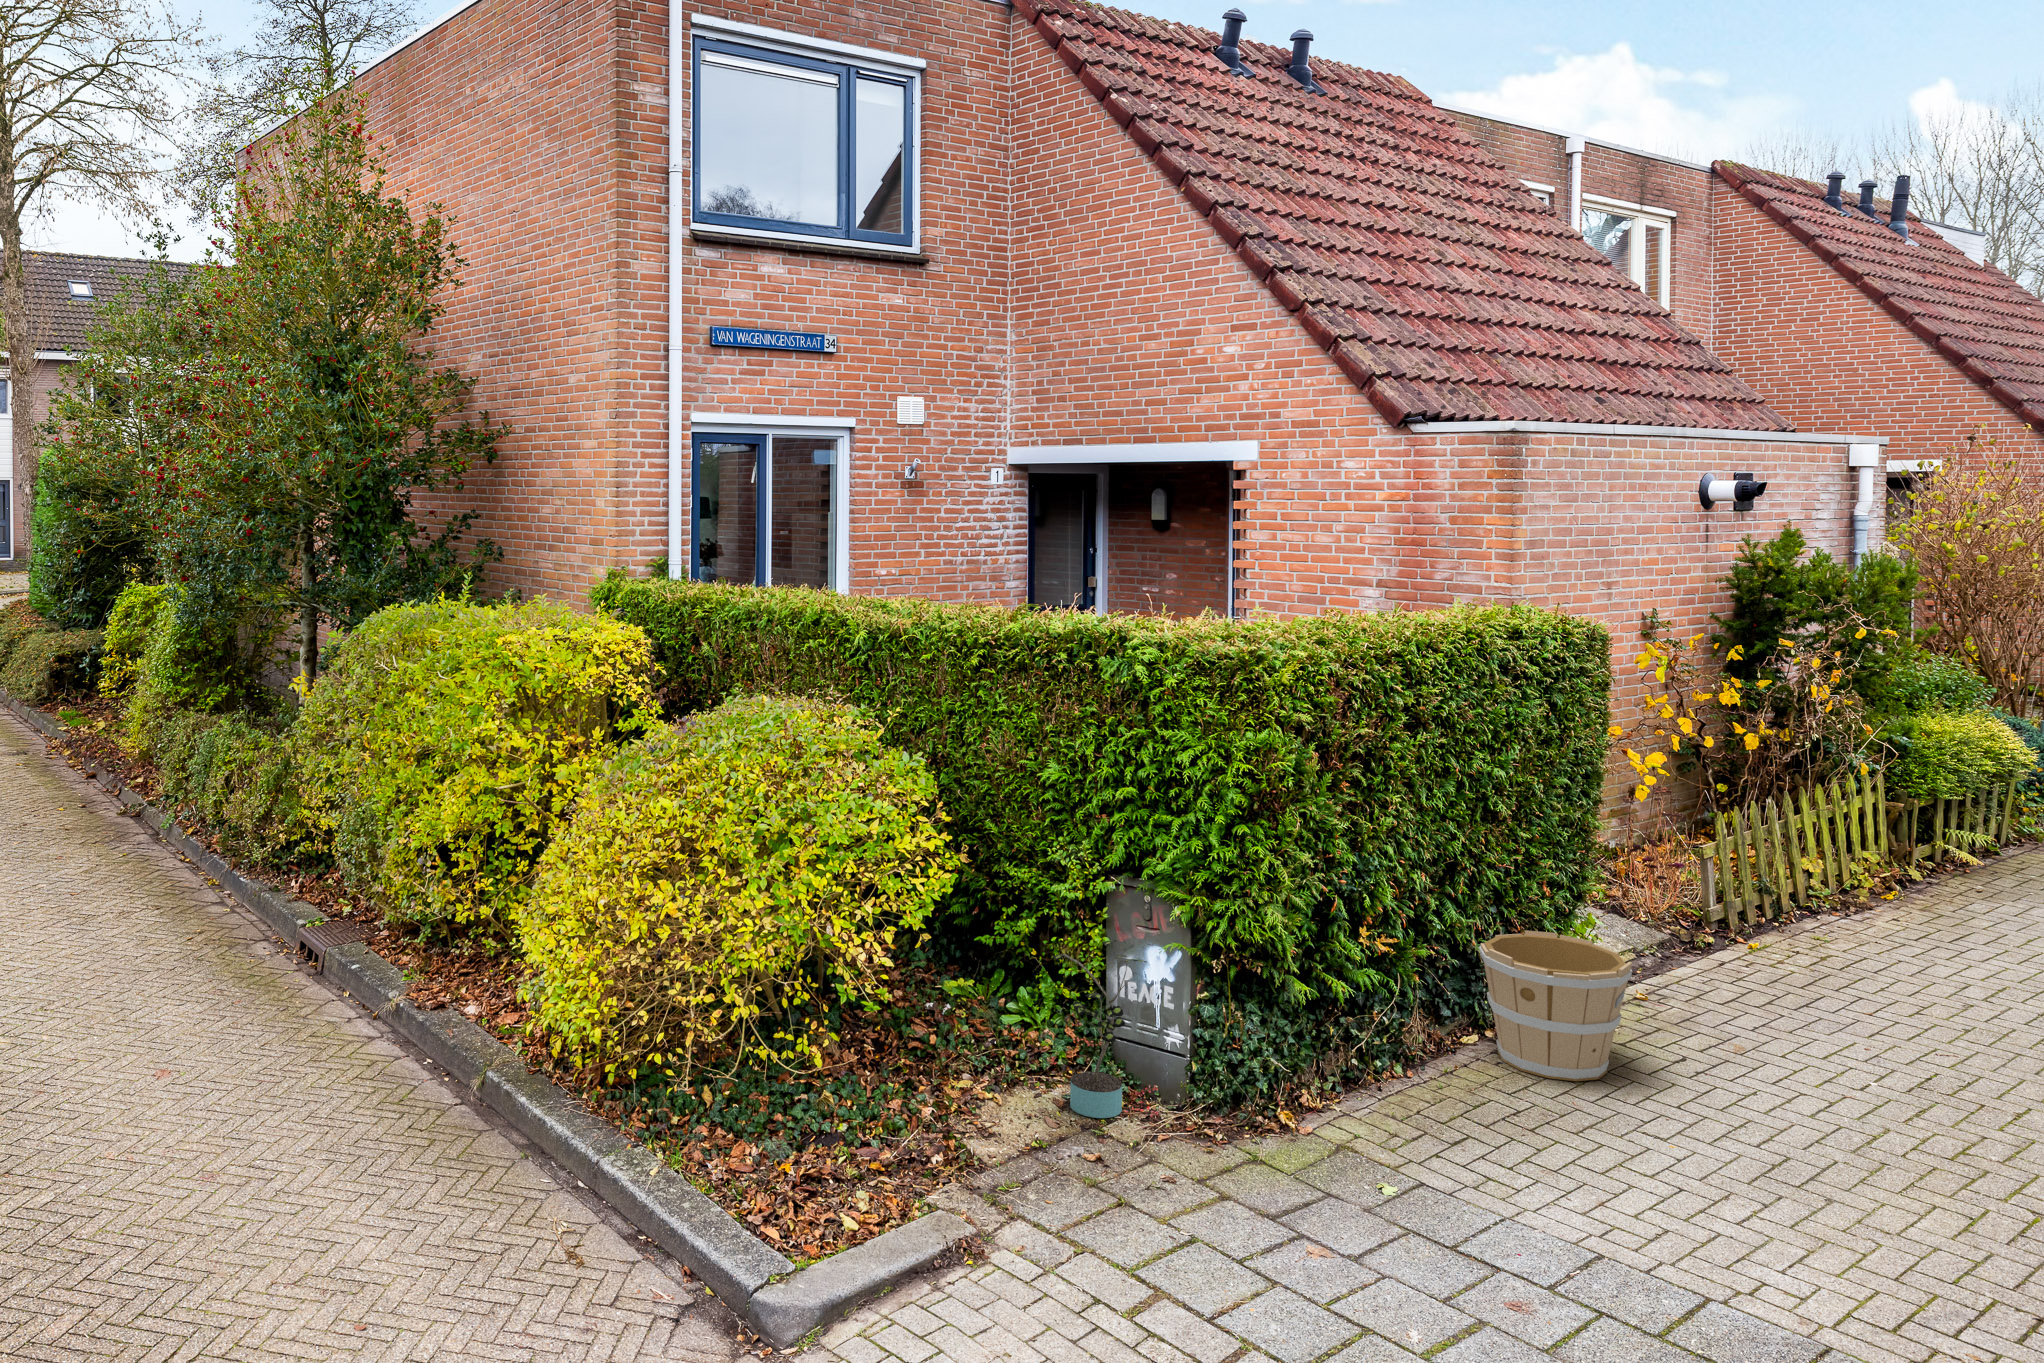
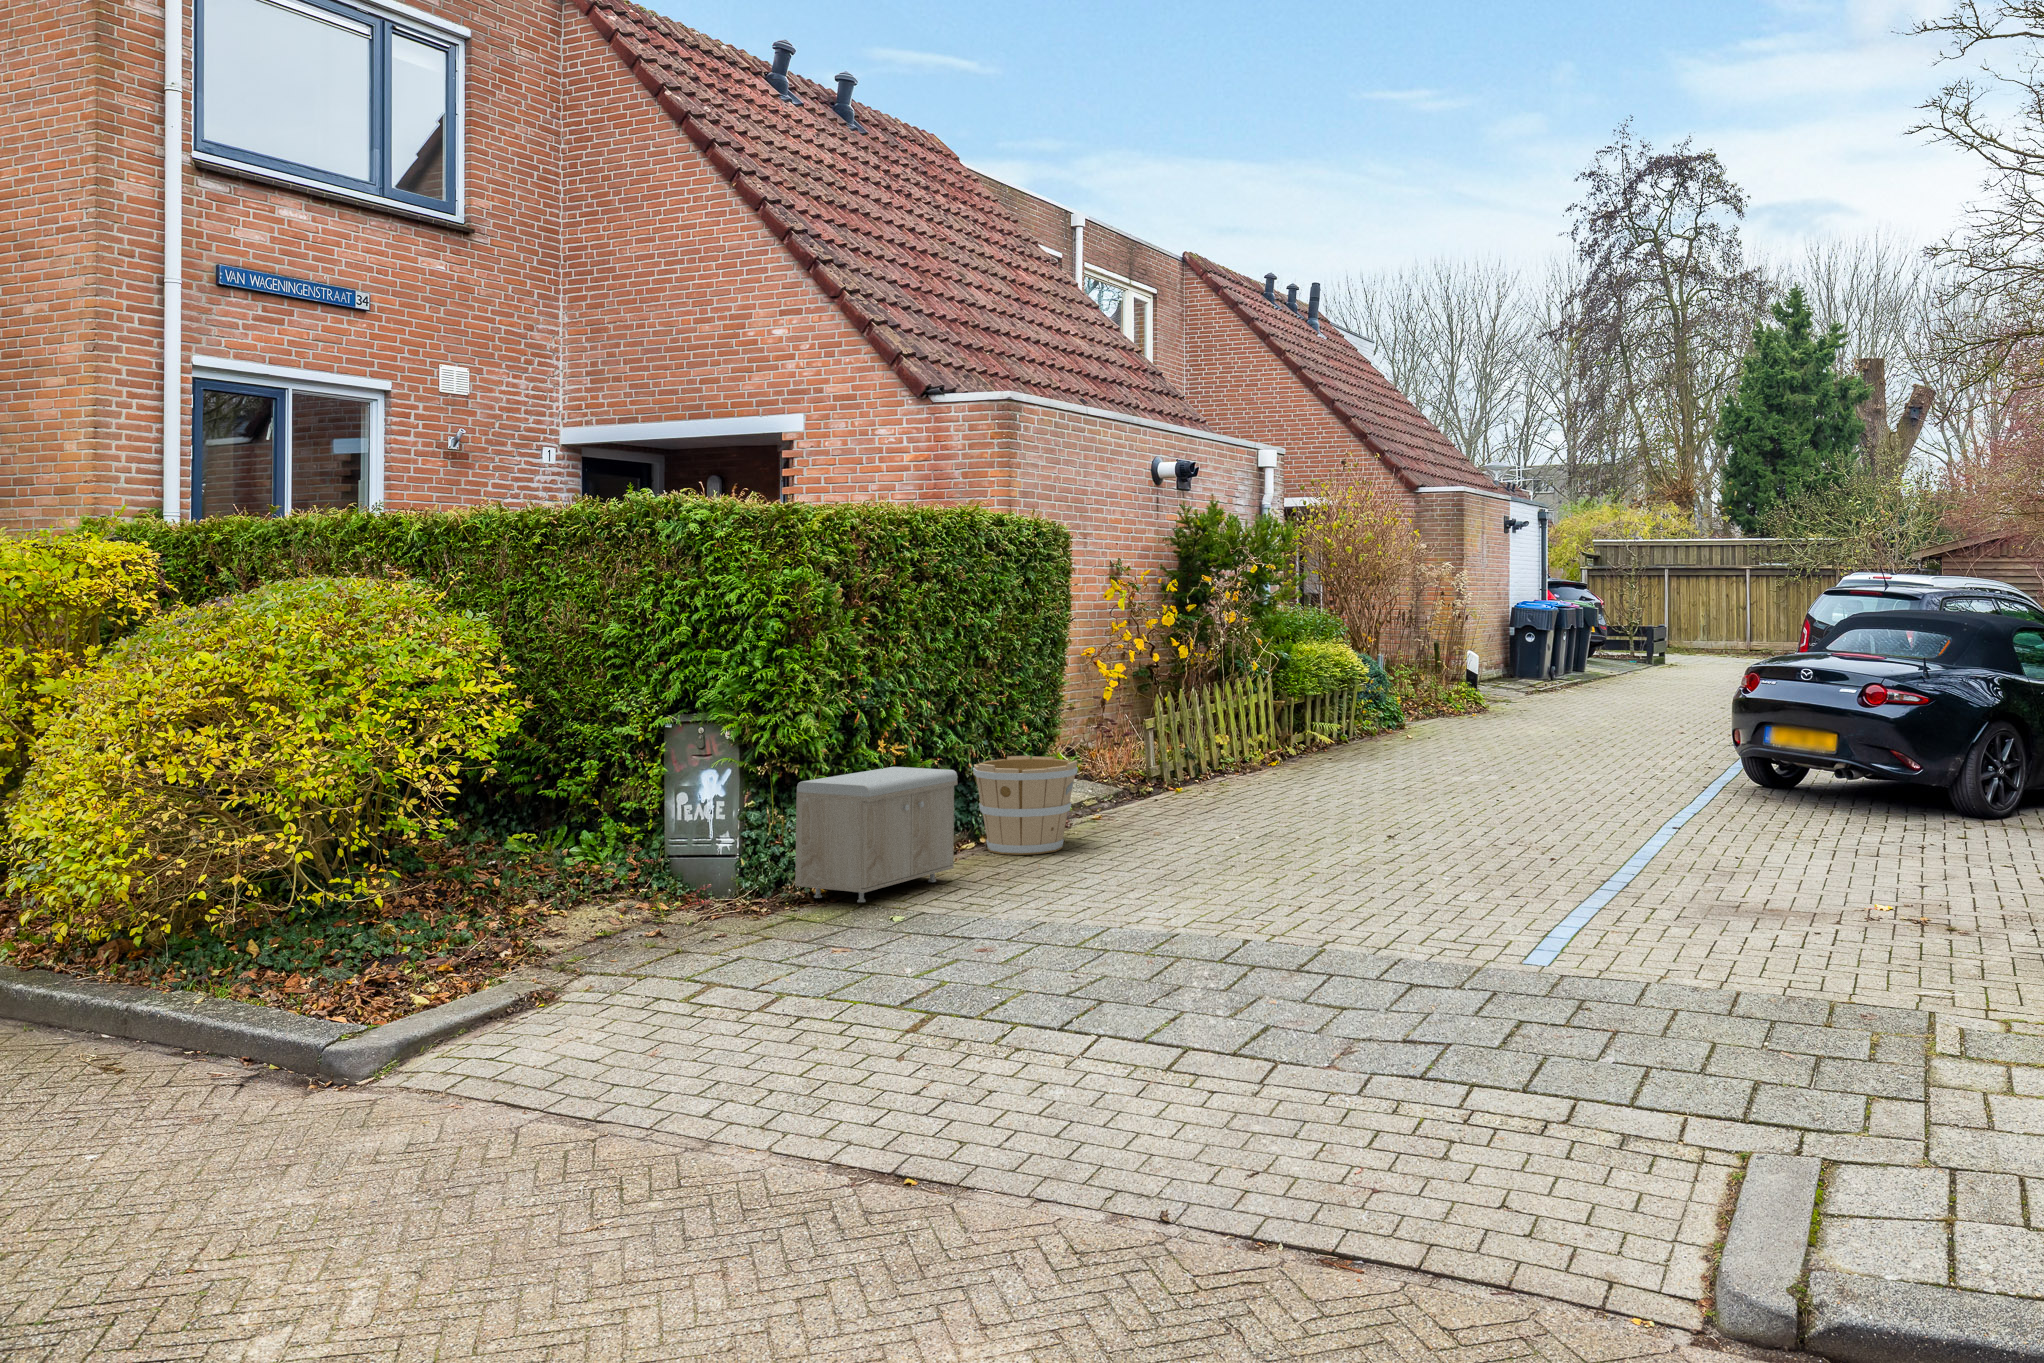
potted plant: present [1052,940,1146,1118] -> none [615,761,702,911]
storage bench: none [1258,960,1469,1158] -> present [795,767,958,902]

